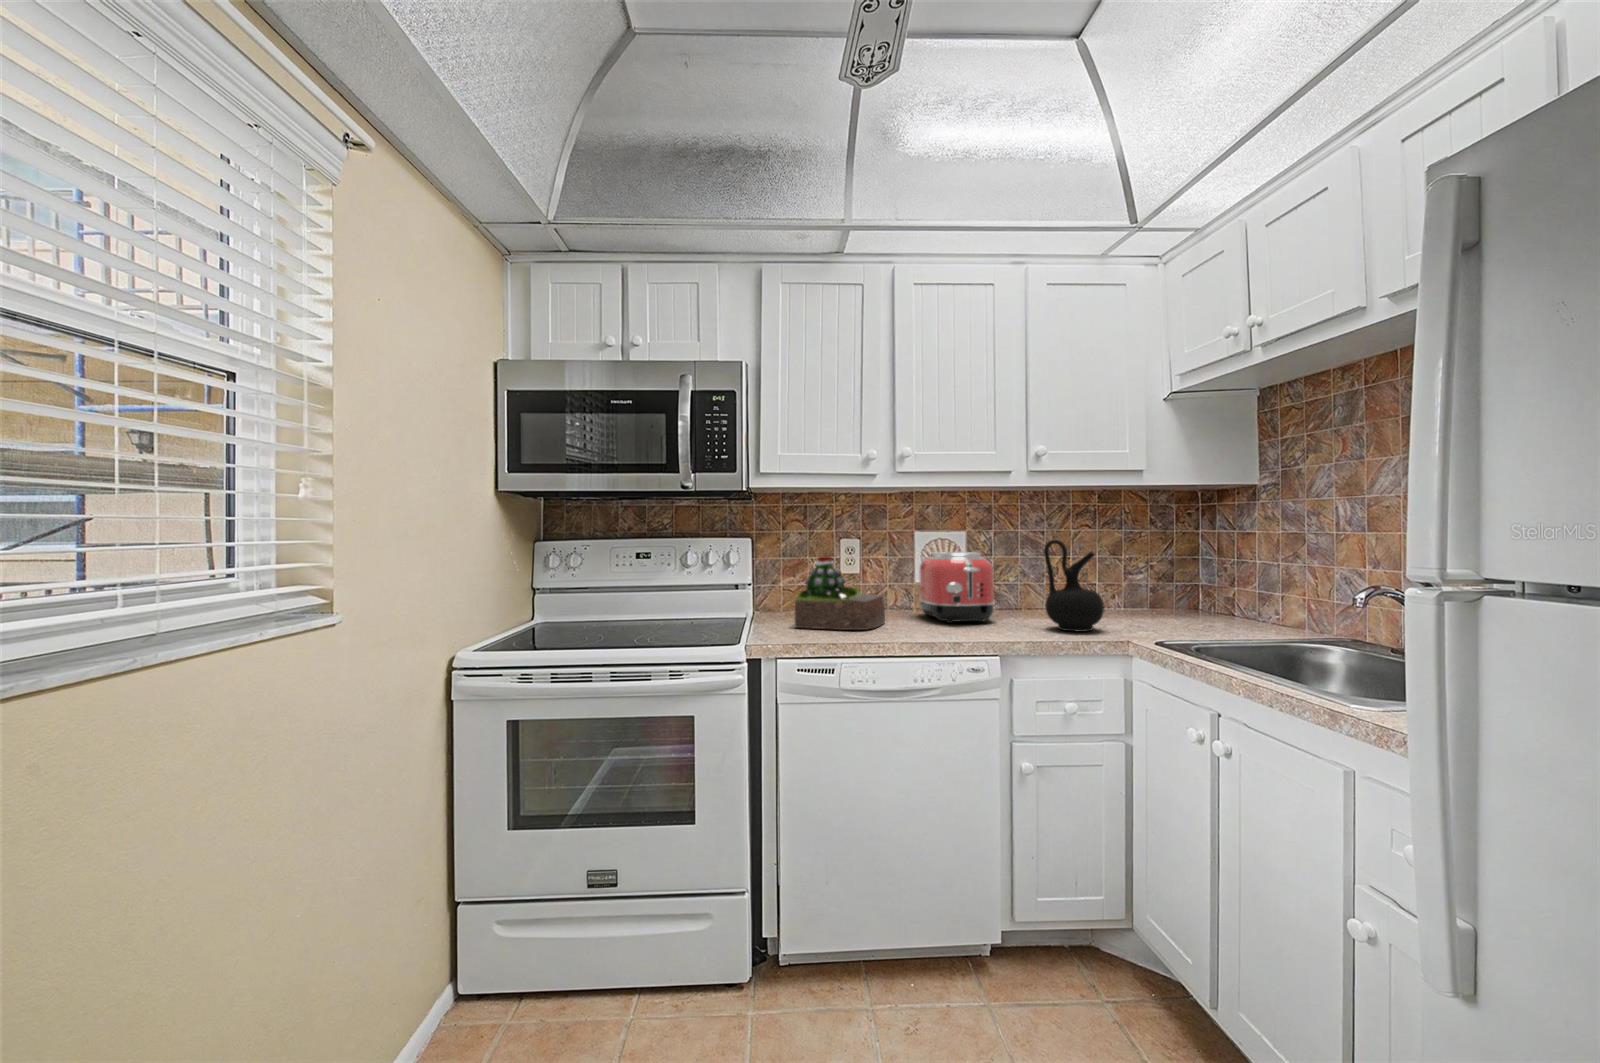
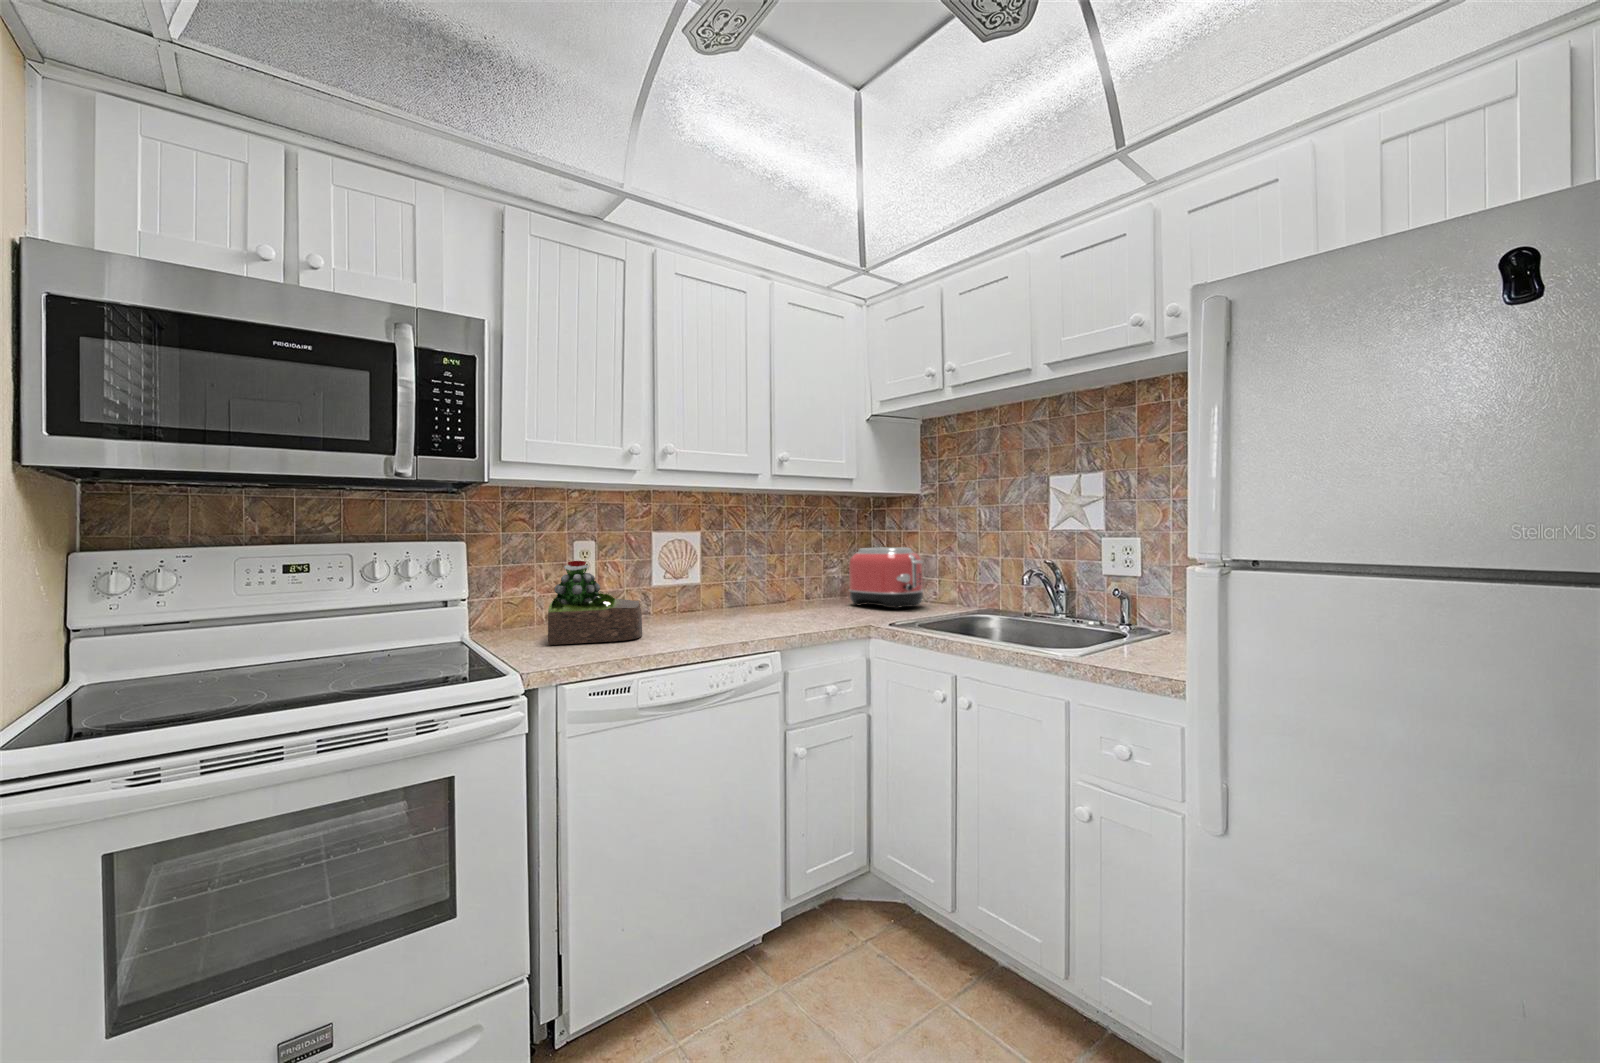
ceramic jug: present [1044,540,1104,632] -> none [794,539,843,621]
toaster: present [919,552,995,623] -> present [849,547,924,609]

